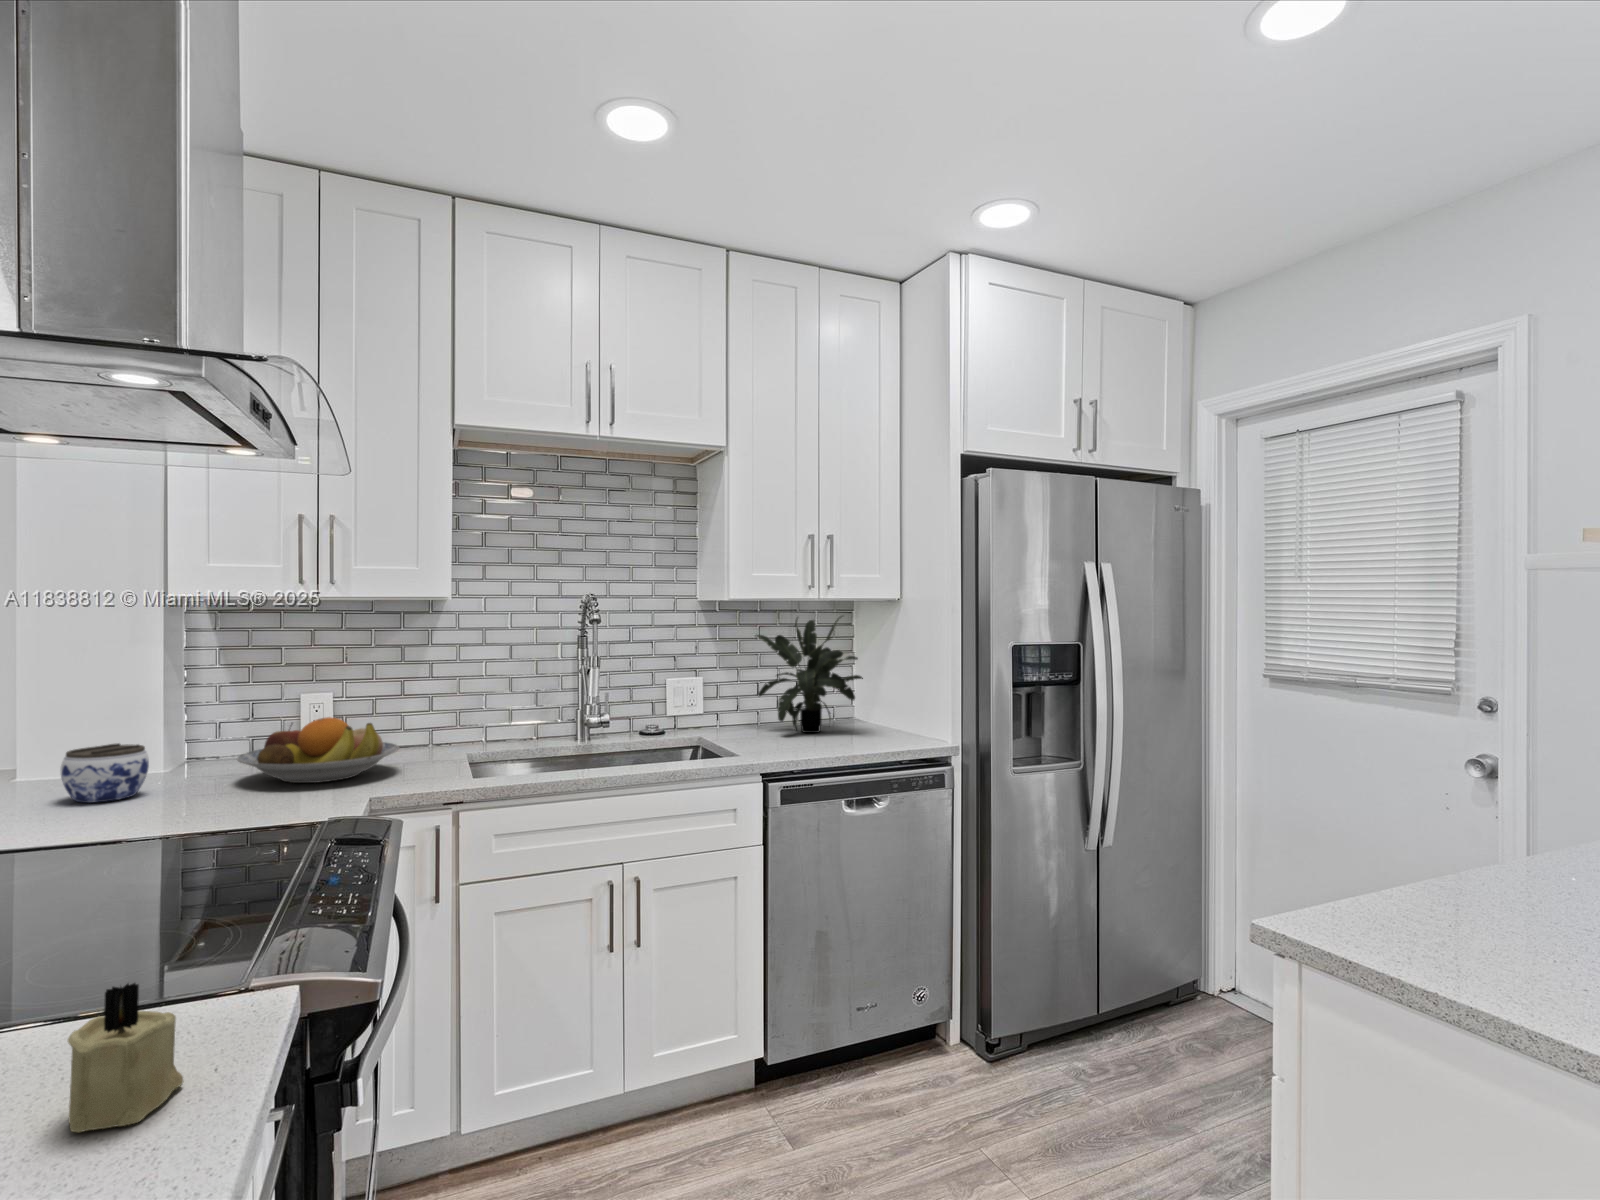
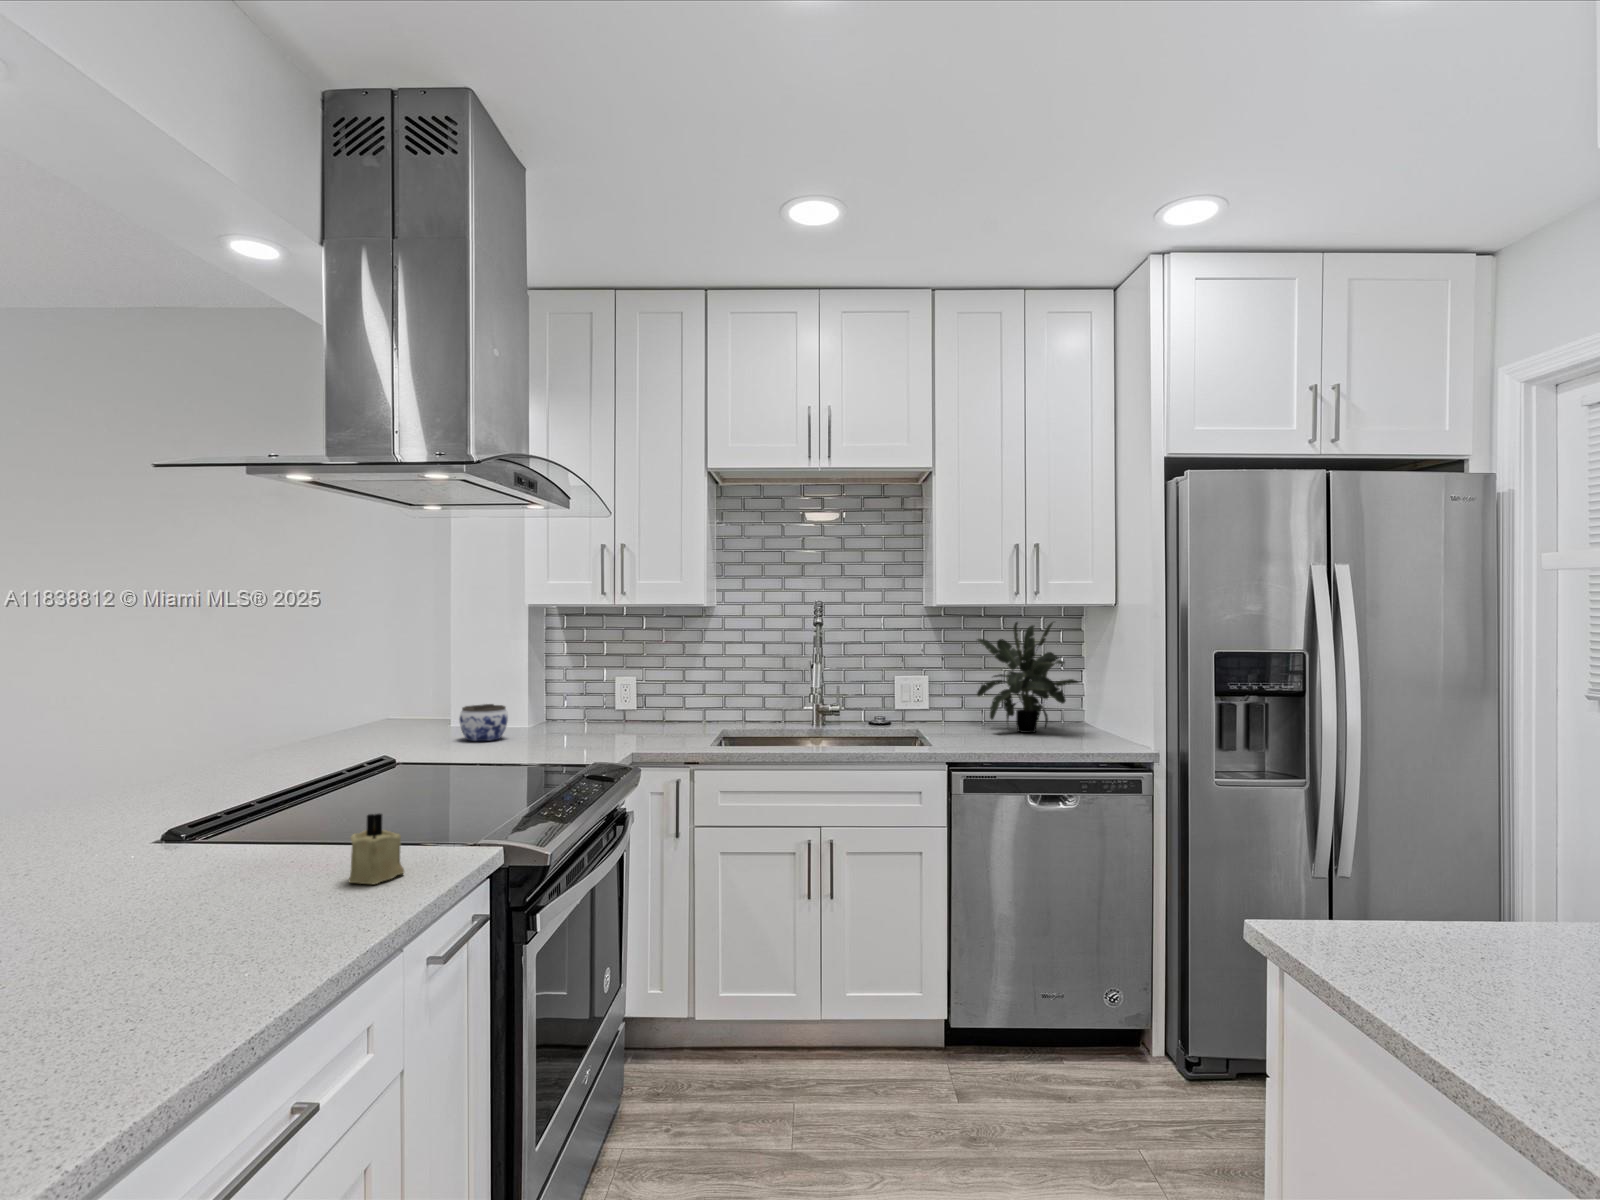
fruit bowl: present [237,717,399,783] -> none [559,694,665,740]

